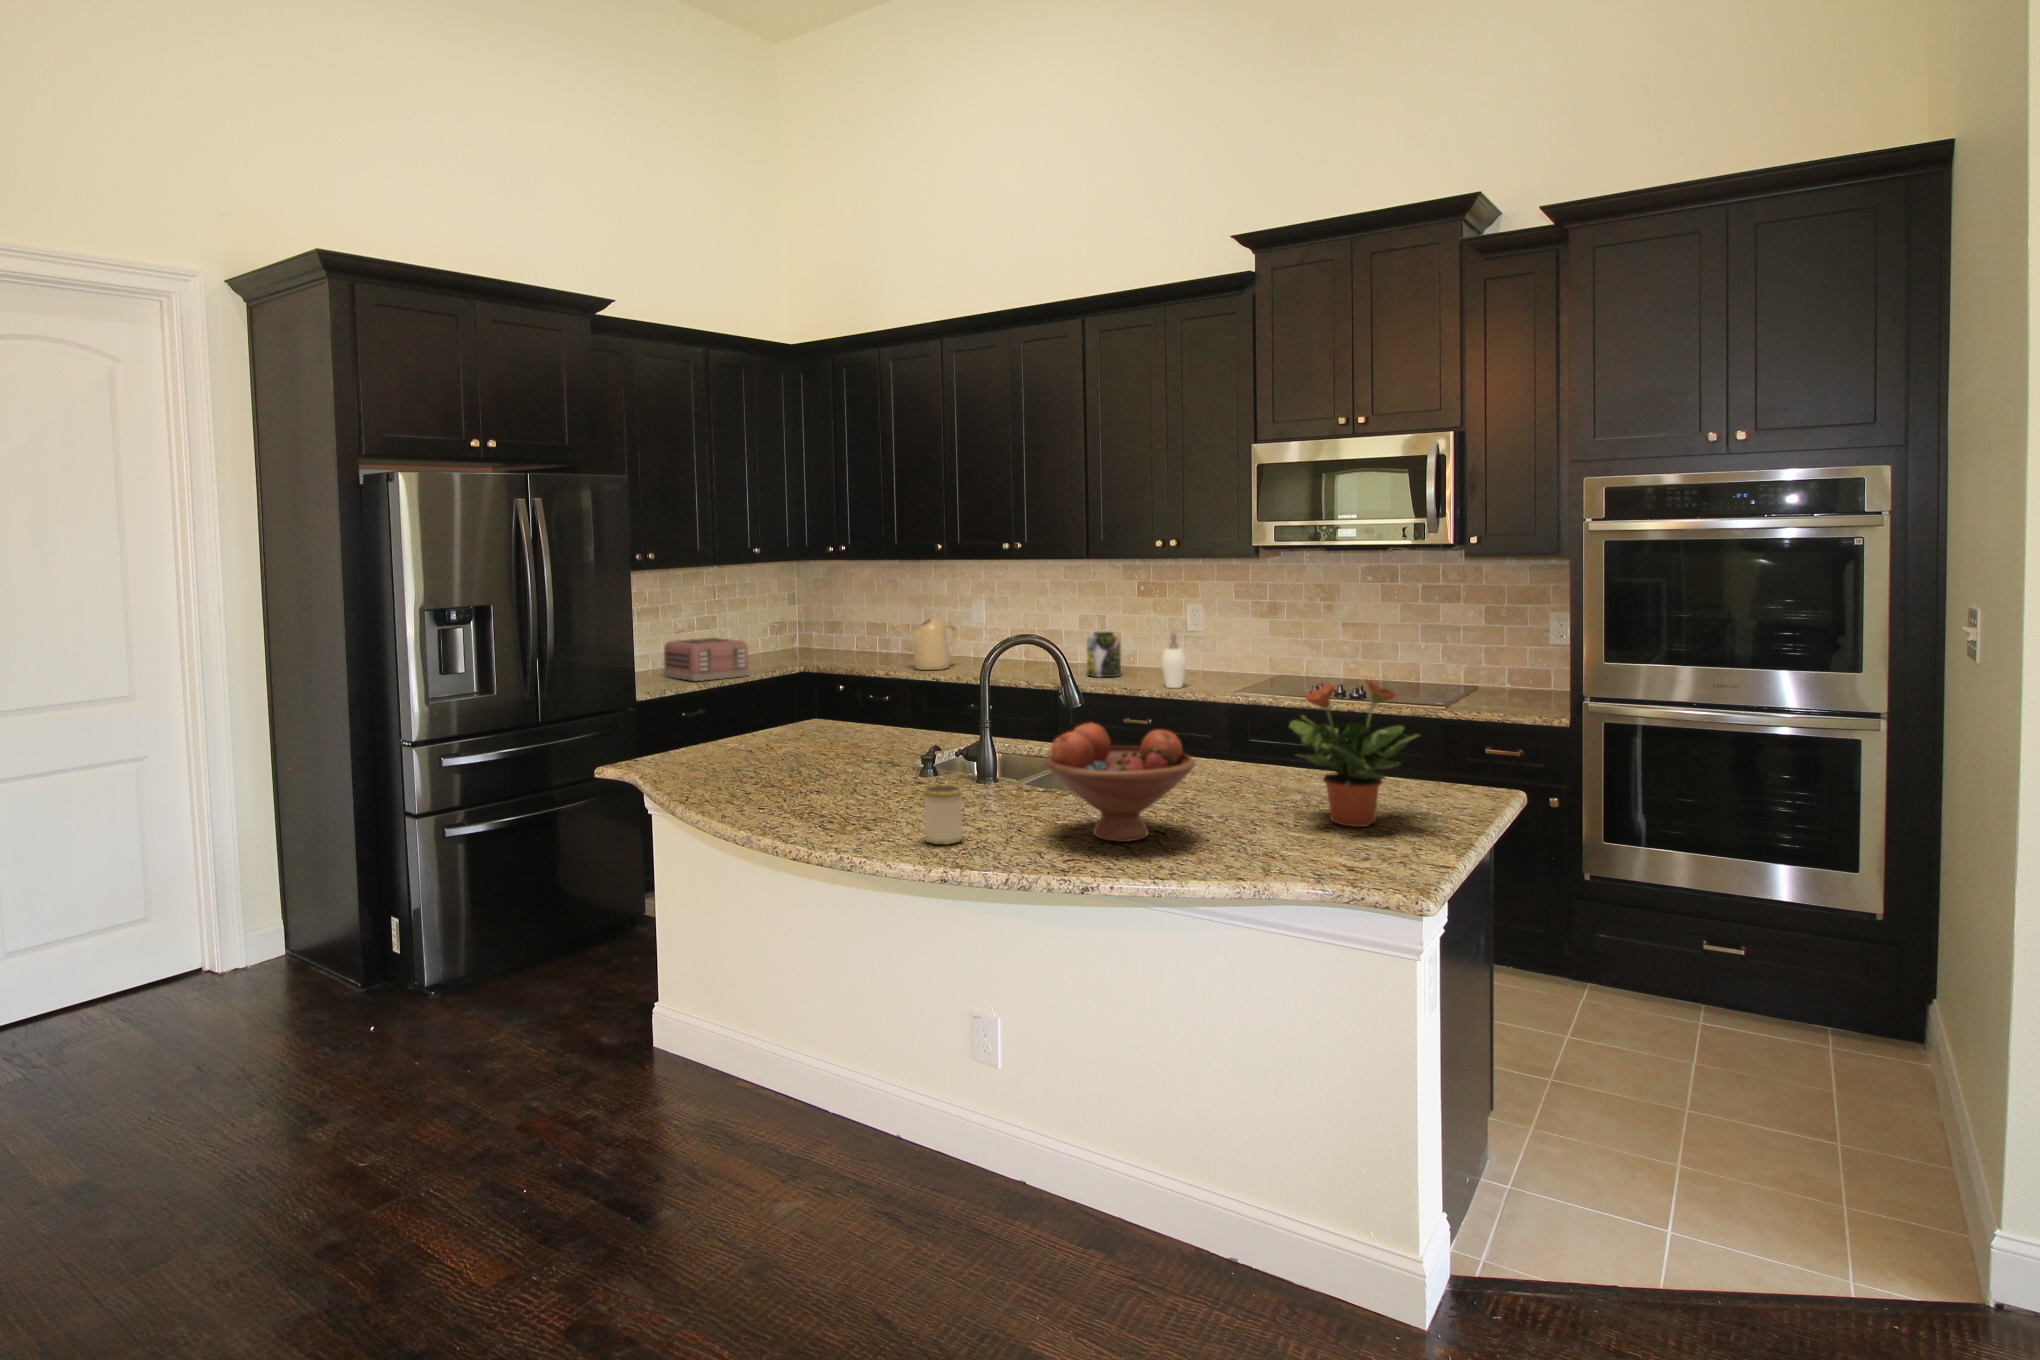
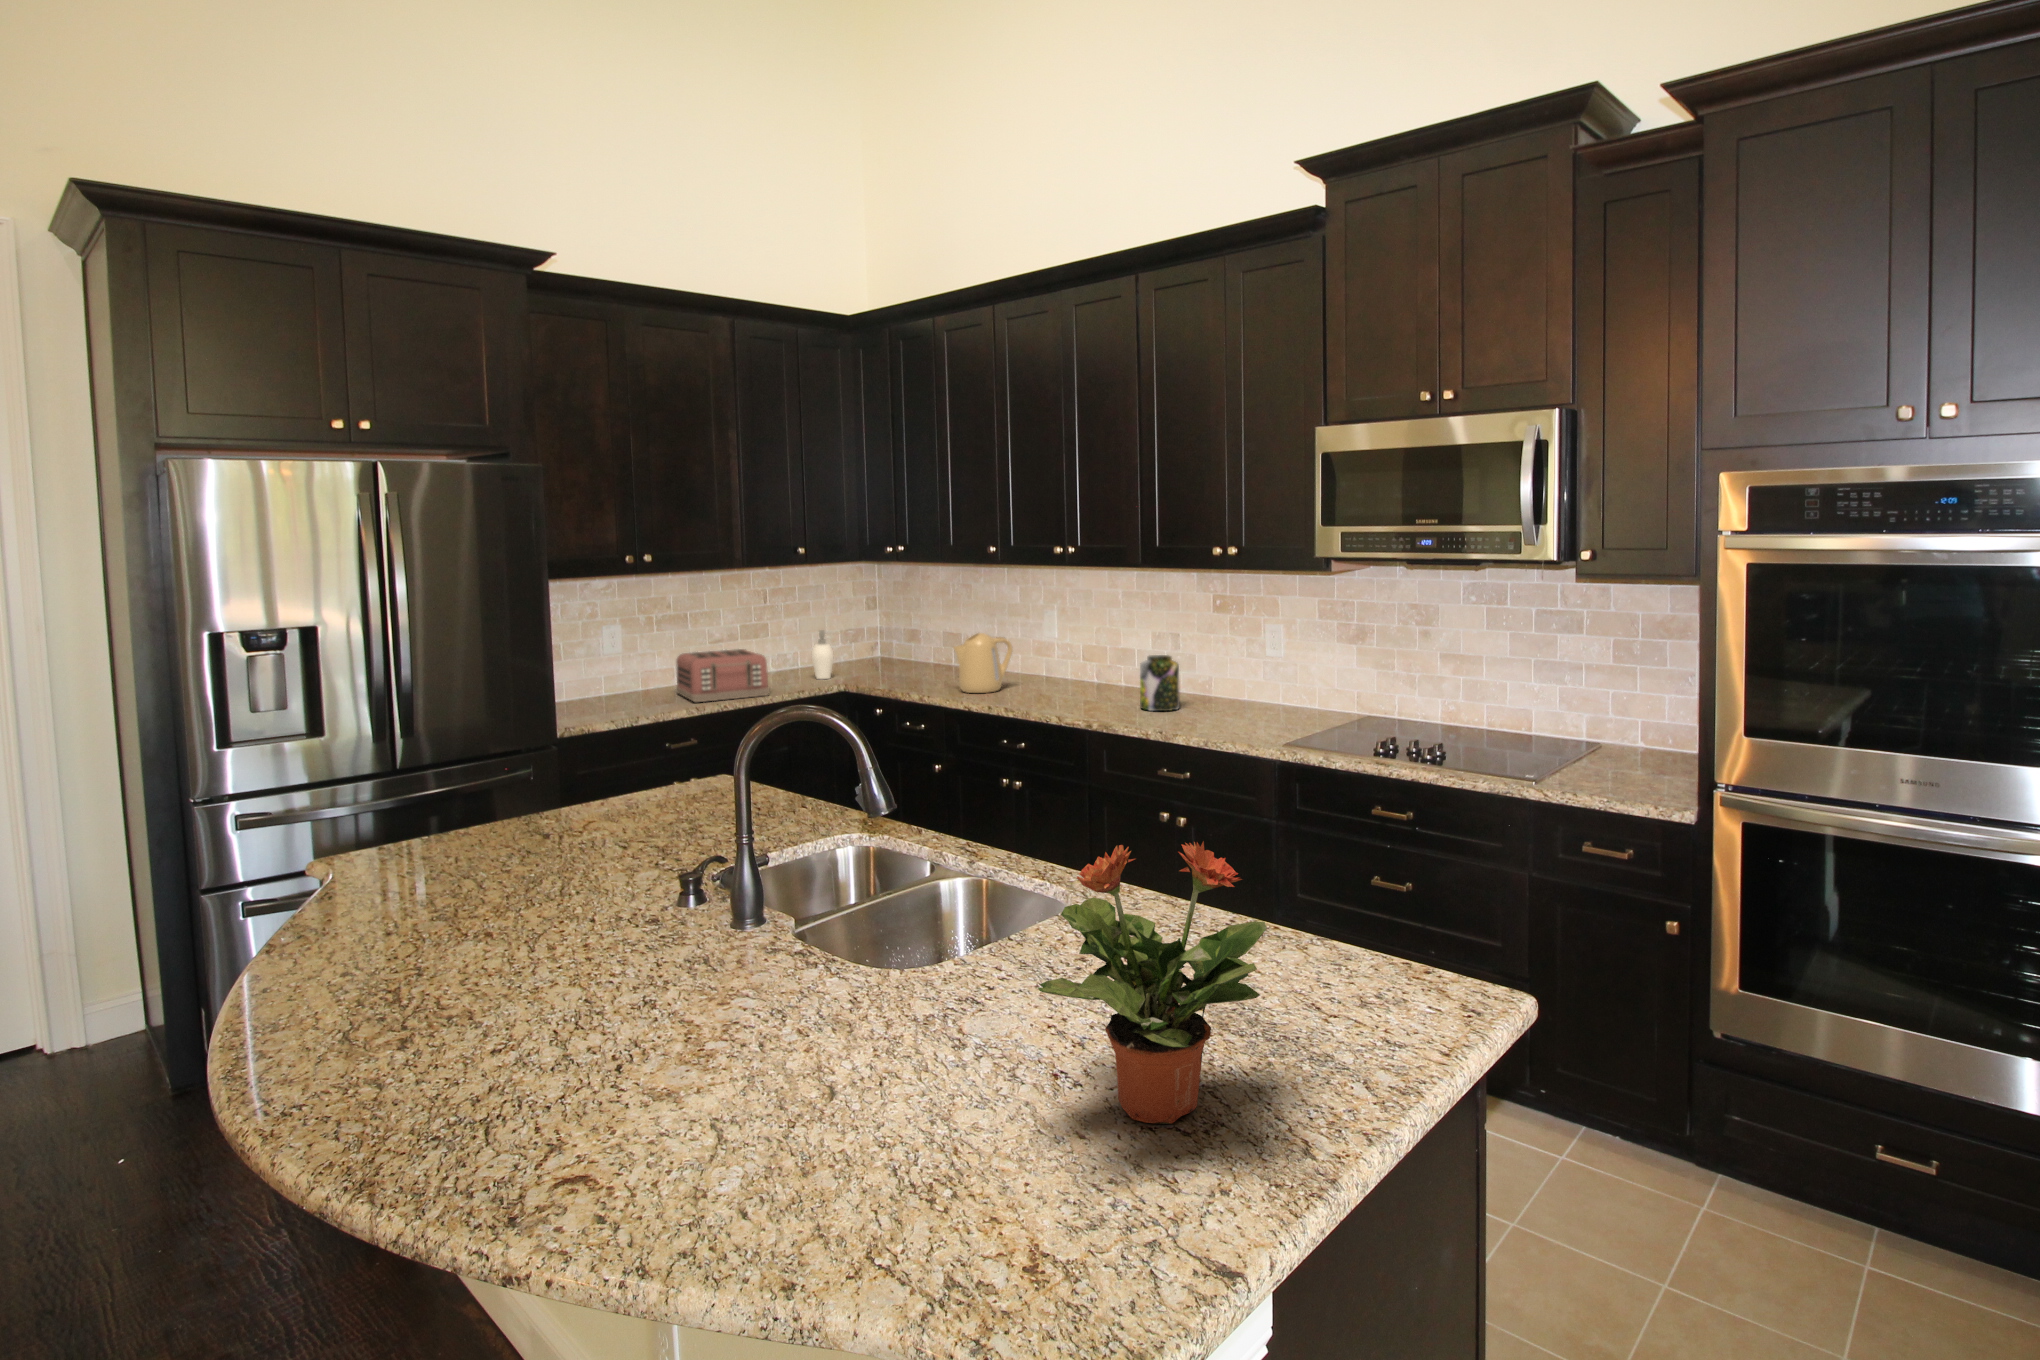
soap dispenser: present [1162,633,1186,688] -> present [812,630,833,679]
fruit bowl: present [1046,723,1195,842] -> none [555,902,849,1150]
mug: present [922,785,963,844] -> none [363,1009,481,1133]

